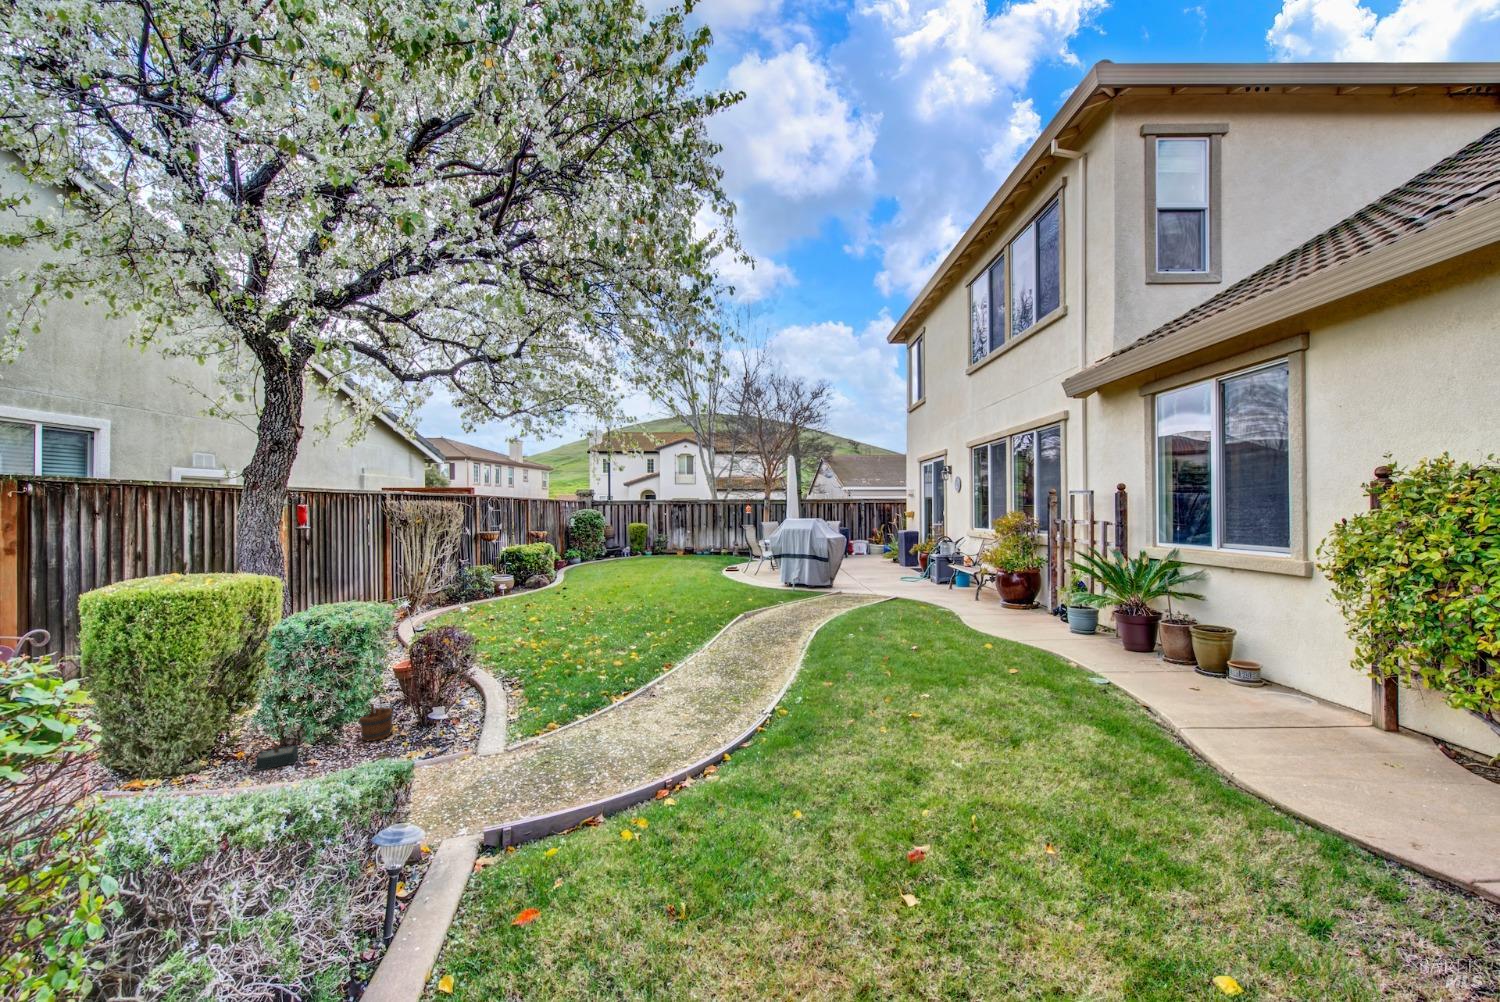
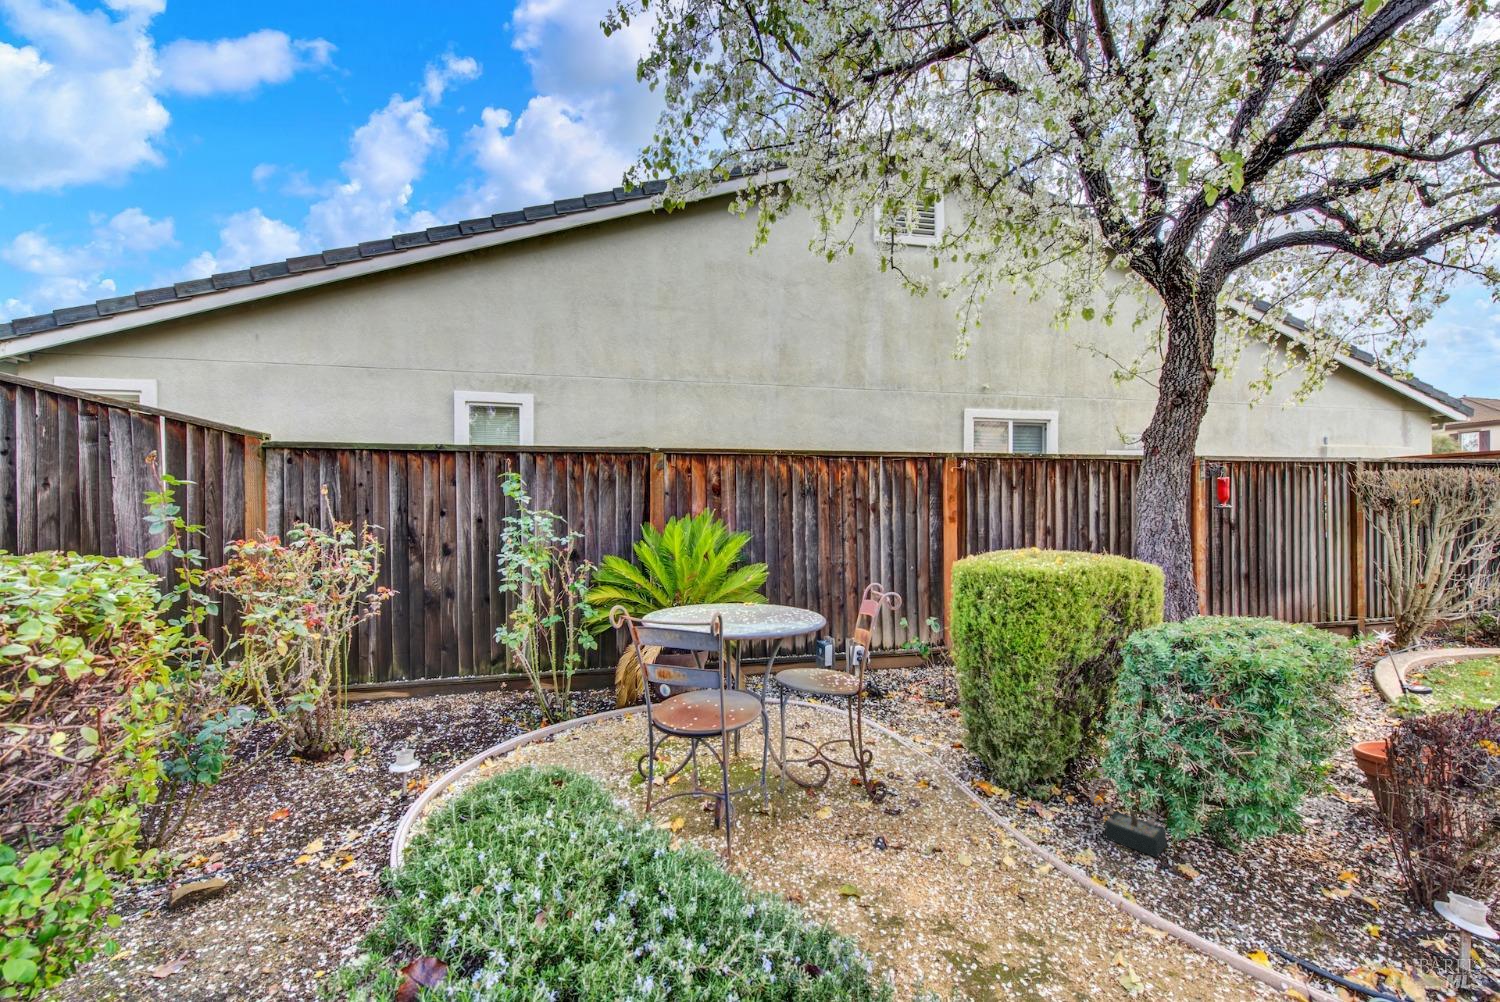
wooden bucket: present [359,690,393,741] -> none [1272,793,1345,897]

